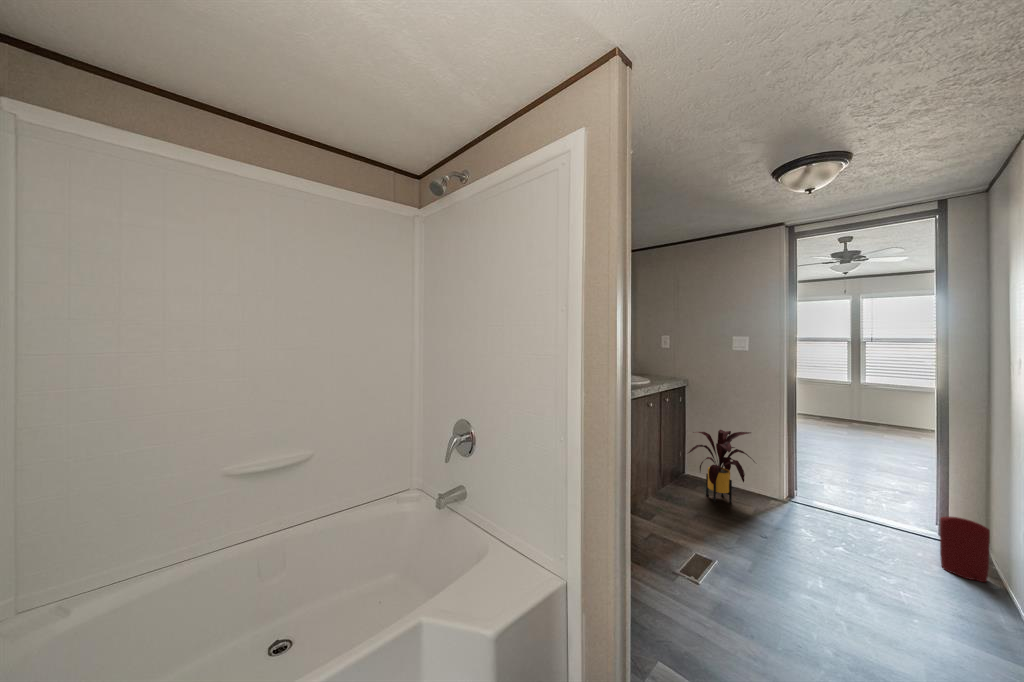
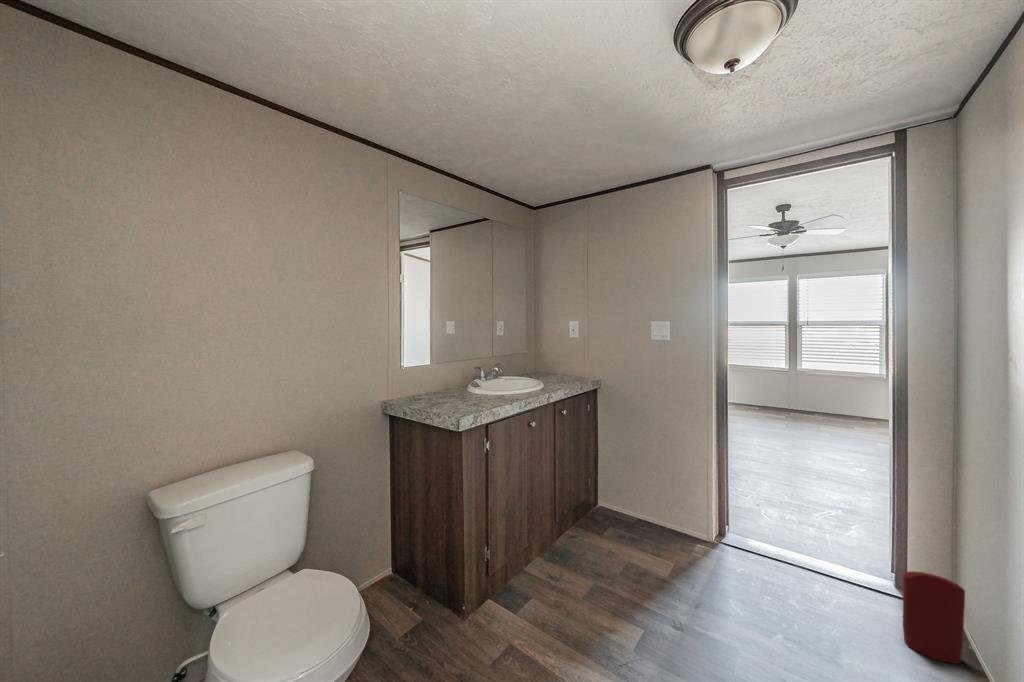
house plant: present [688,430,754,503] -> none [588,451,680,557]

